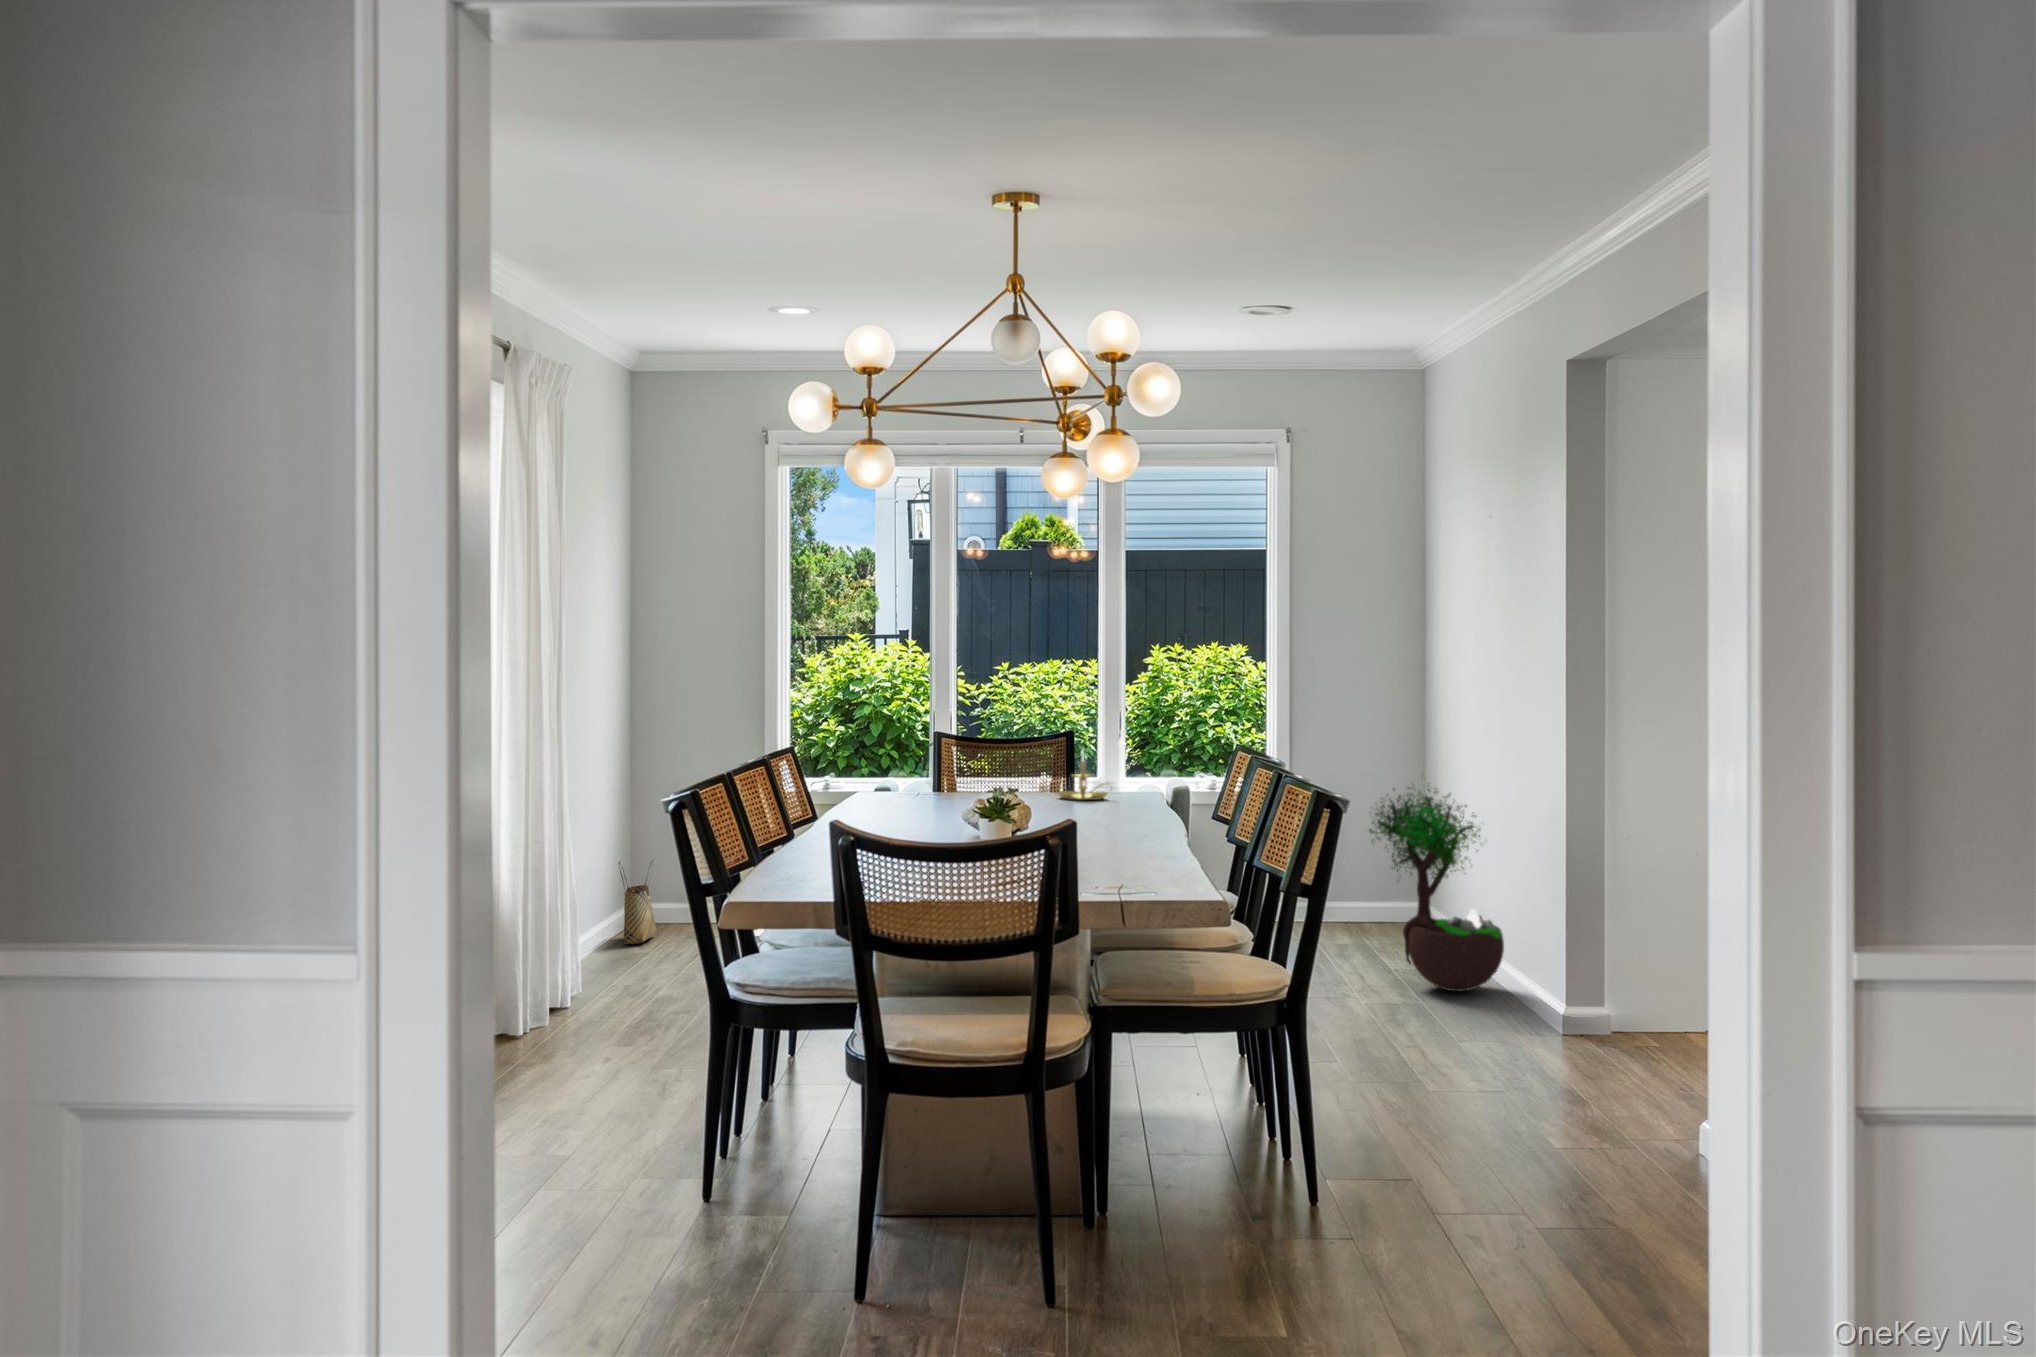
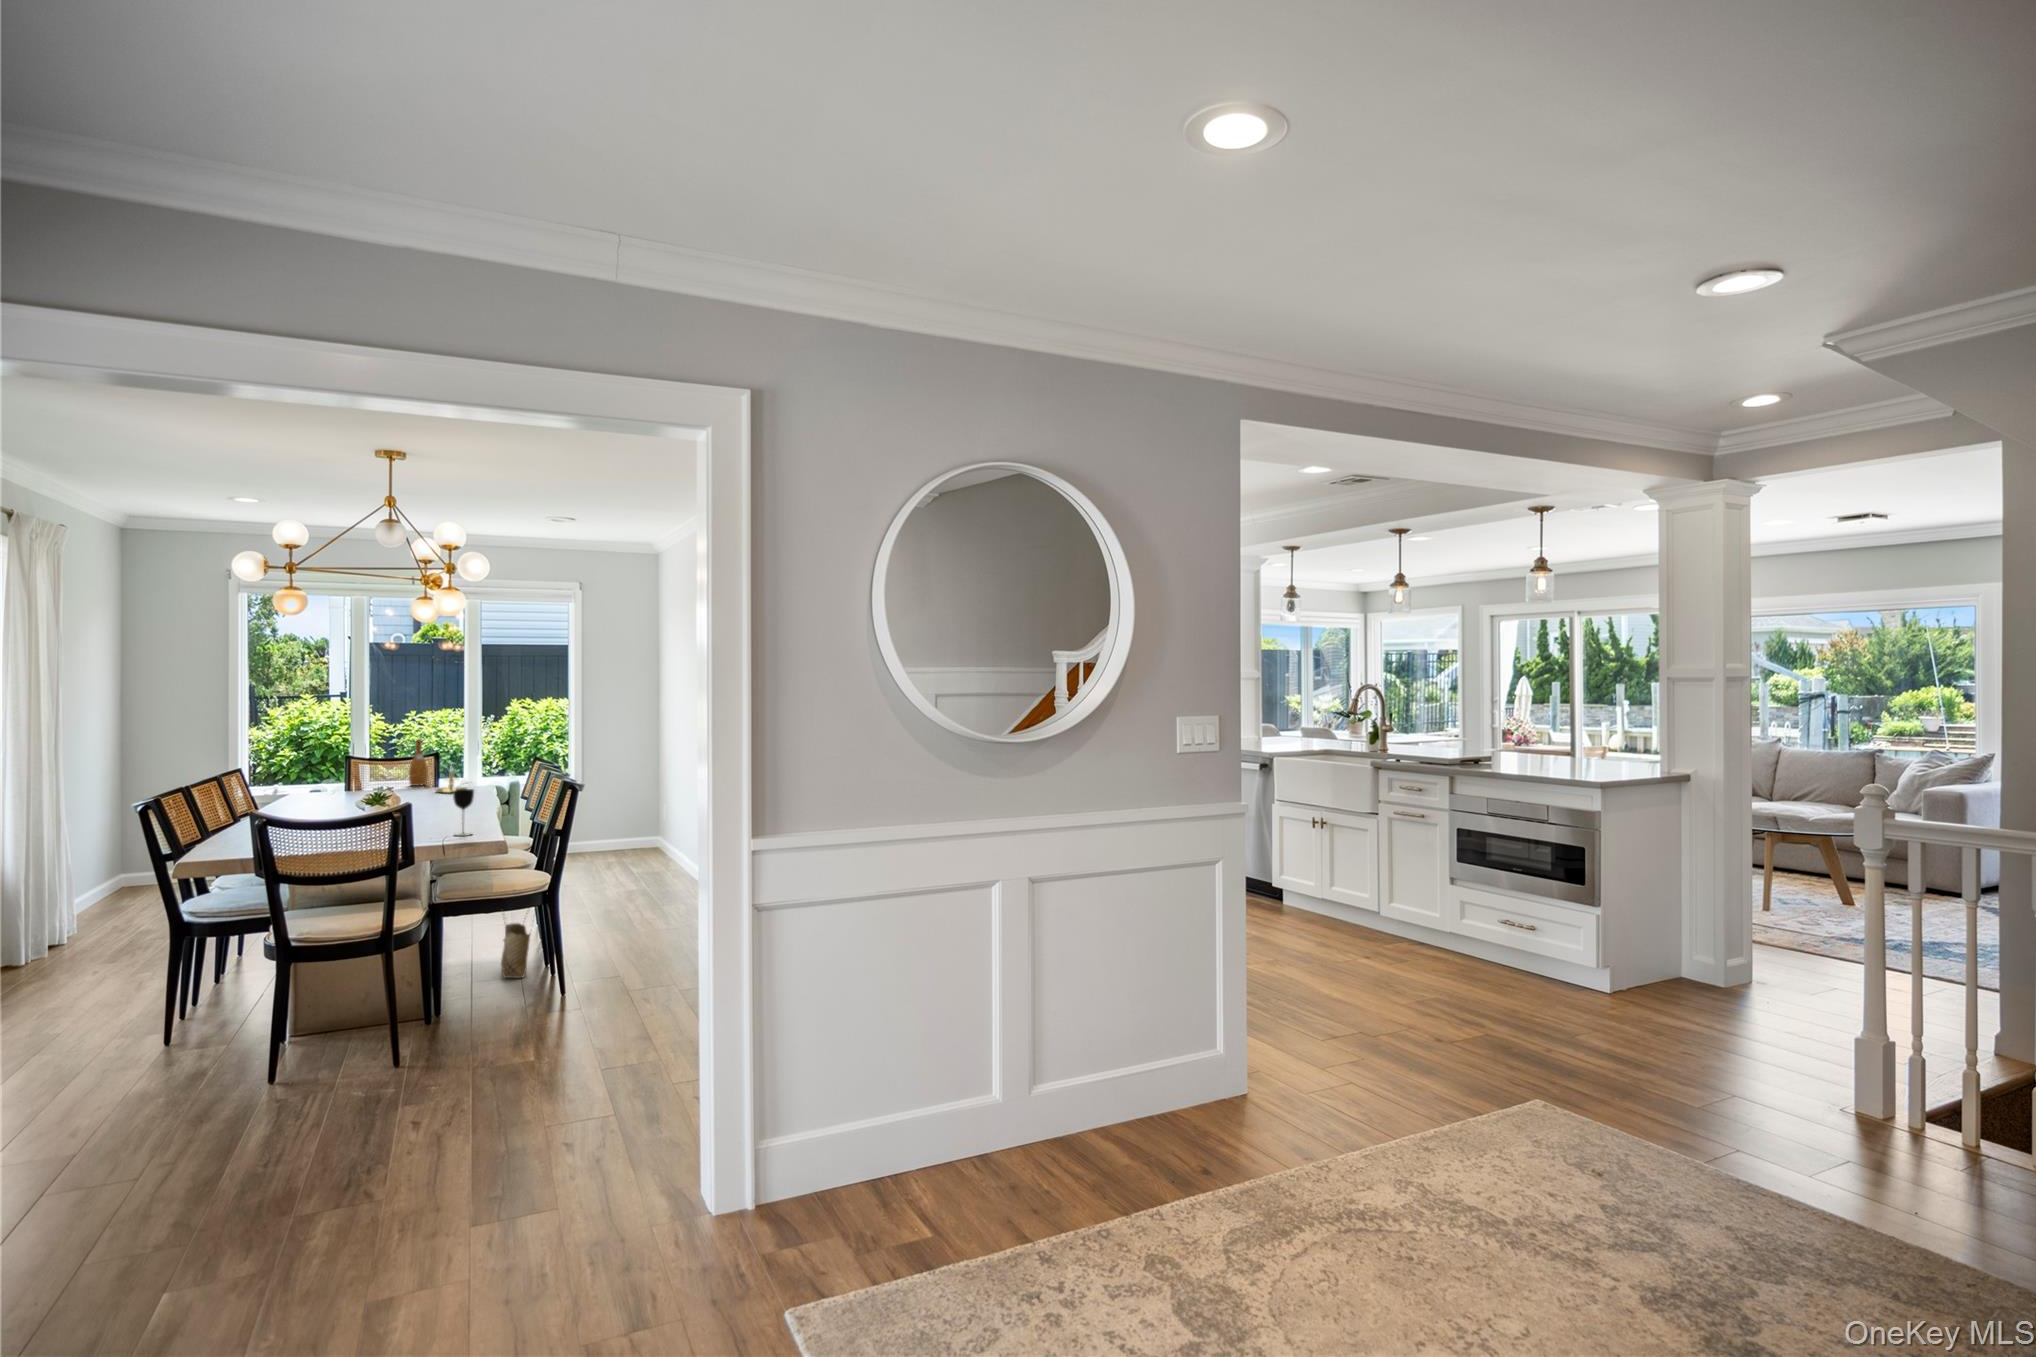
wine bottle: none [1014,703,1040,786] -> present [409,739,428,786]
potted tree: present [1369,783,1504,991] -> none [629,769,699,877]
wine glass: none [1133,789,1169,883] -> present [453,789,474,836]
woven basket: present [619,860,656,944] -> present [501,923,530,978]

